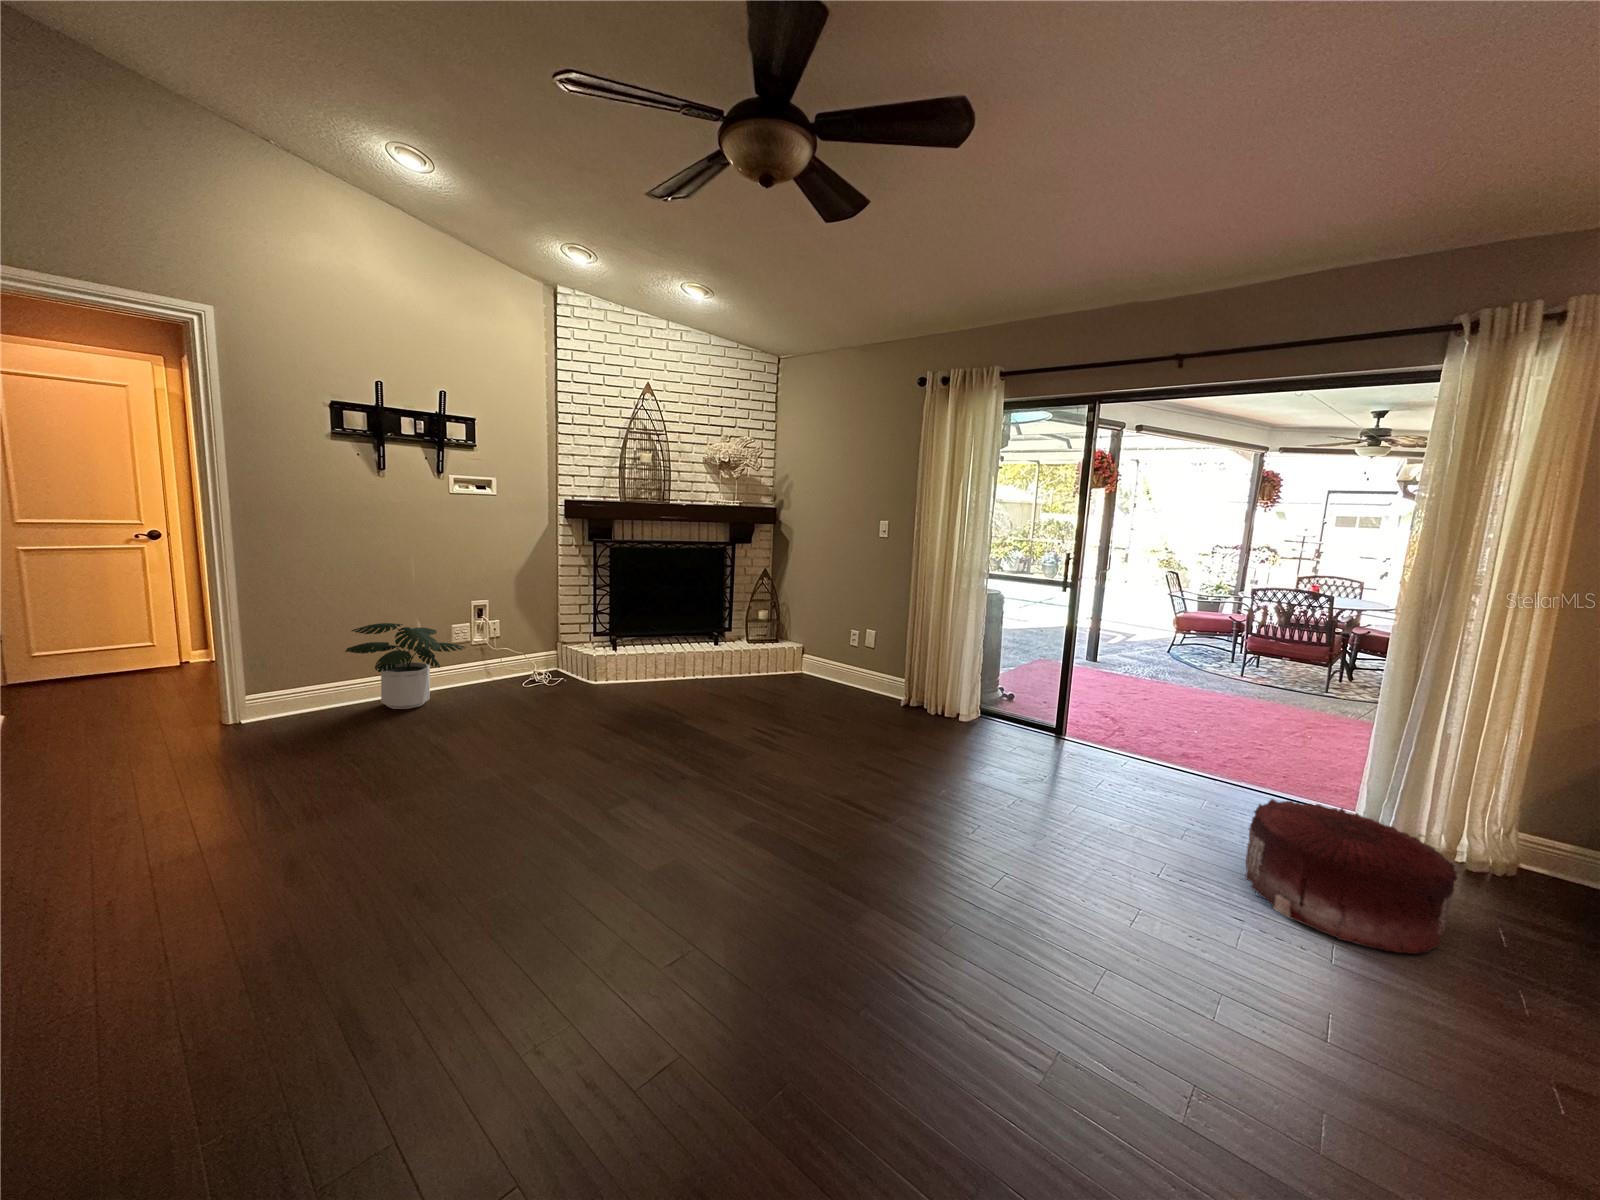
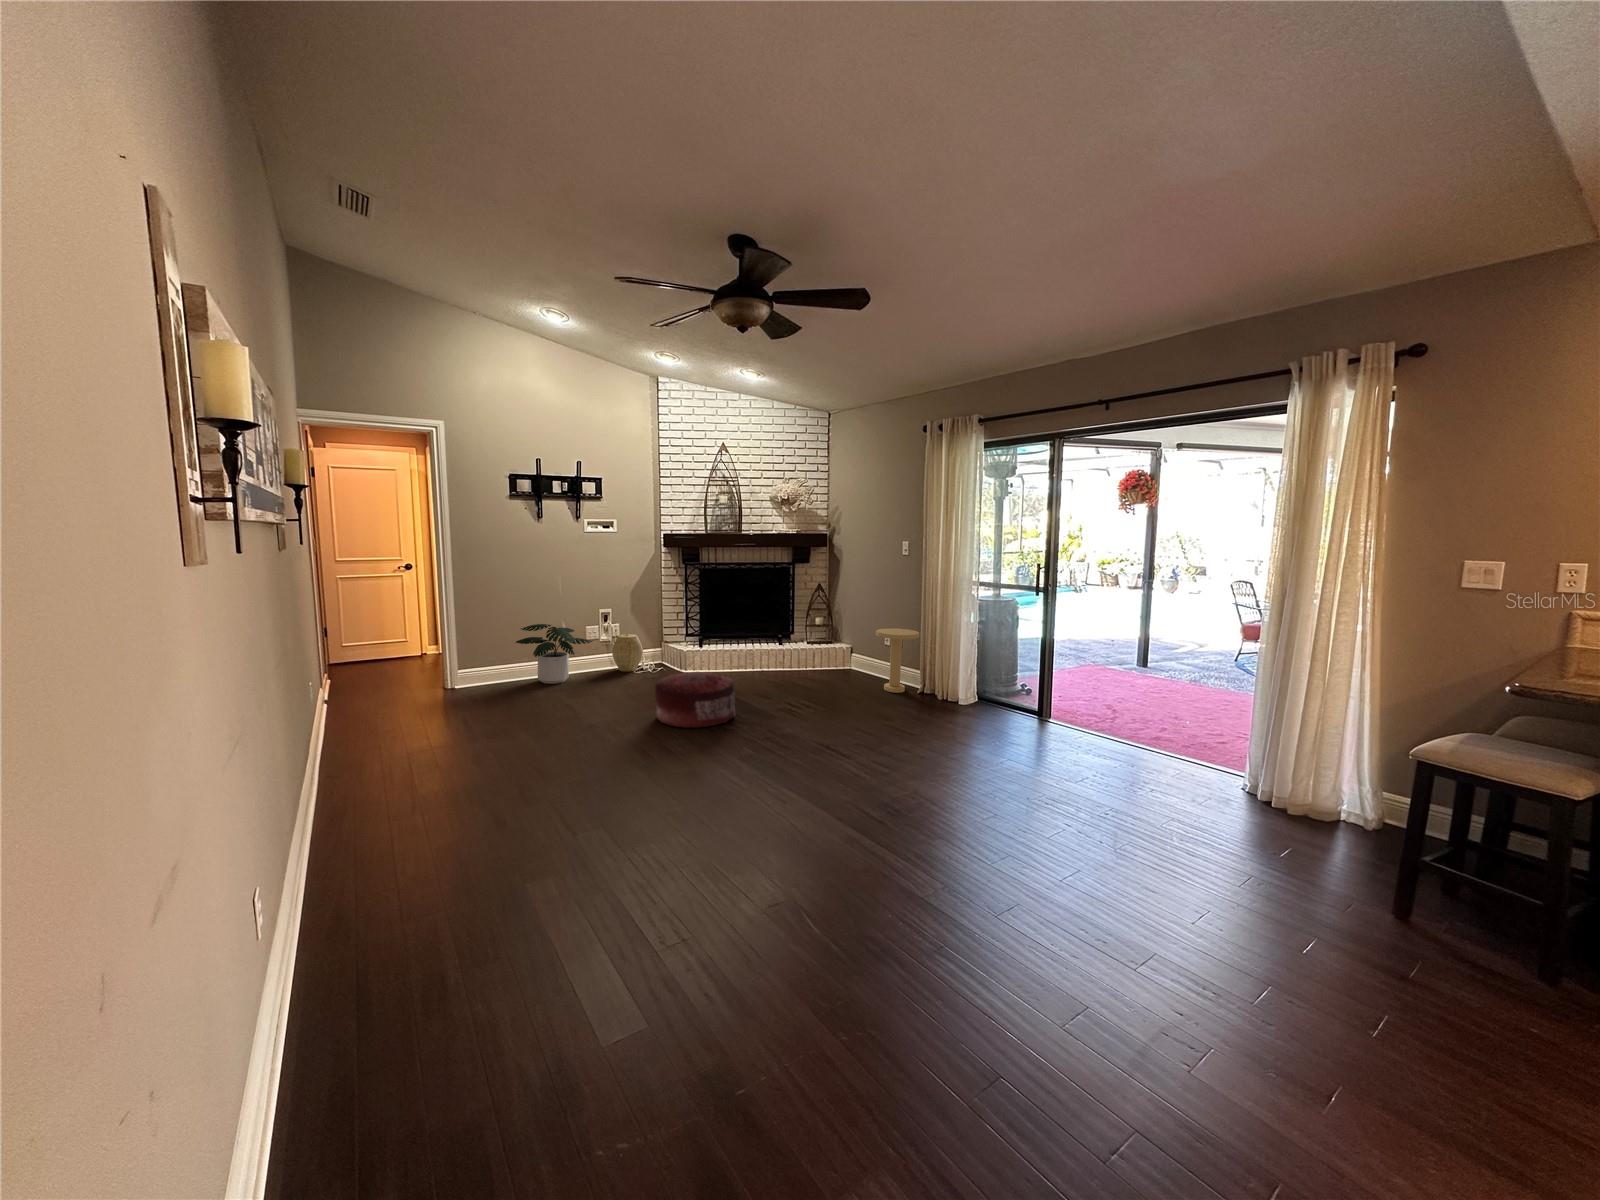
side table: none [854,628,908,708] -> present [876,628,919,693]
woven basket: none [492,634,535,685] -> present [612,634,643,671]
pouf: present [1246,799,1457,954] -> present [655,672,735,728]

